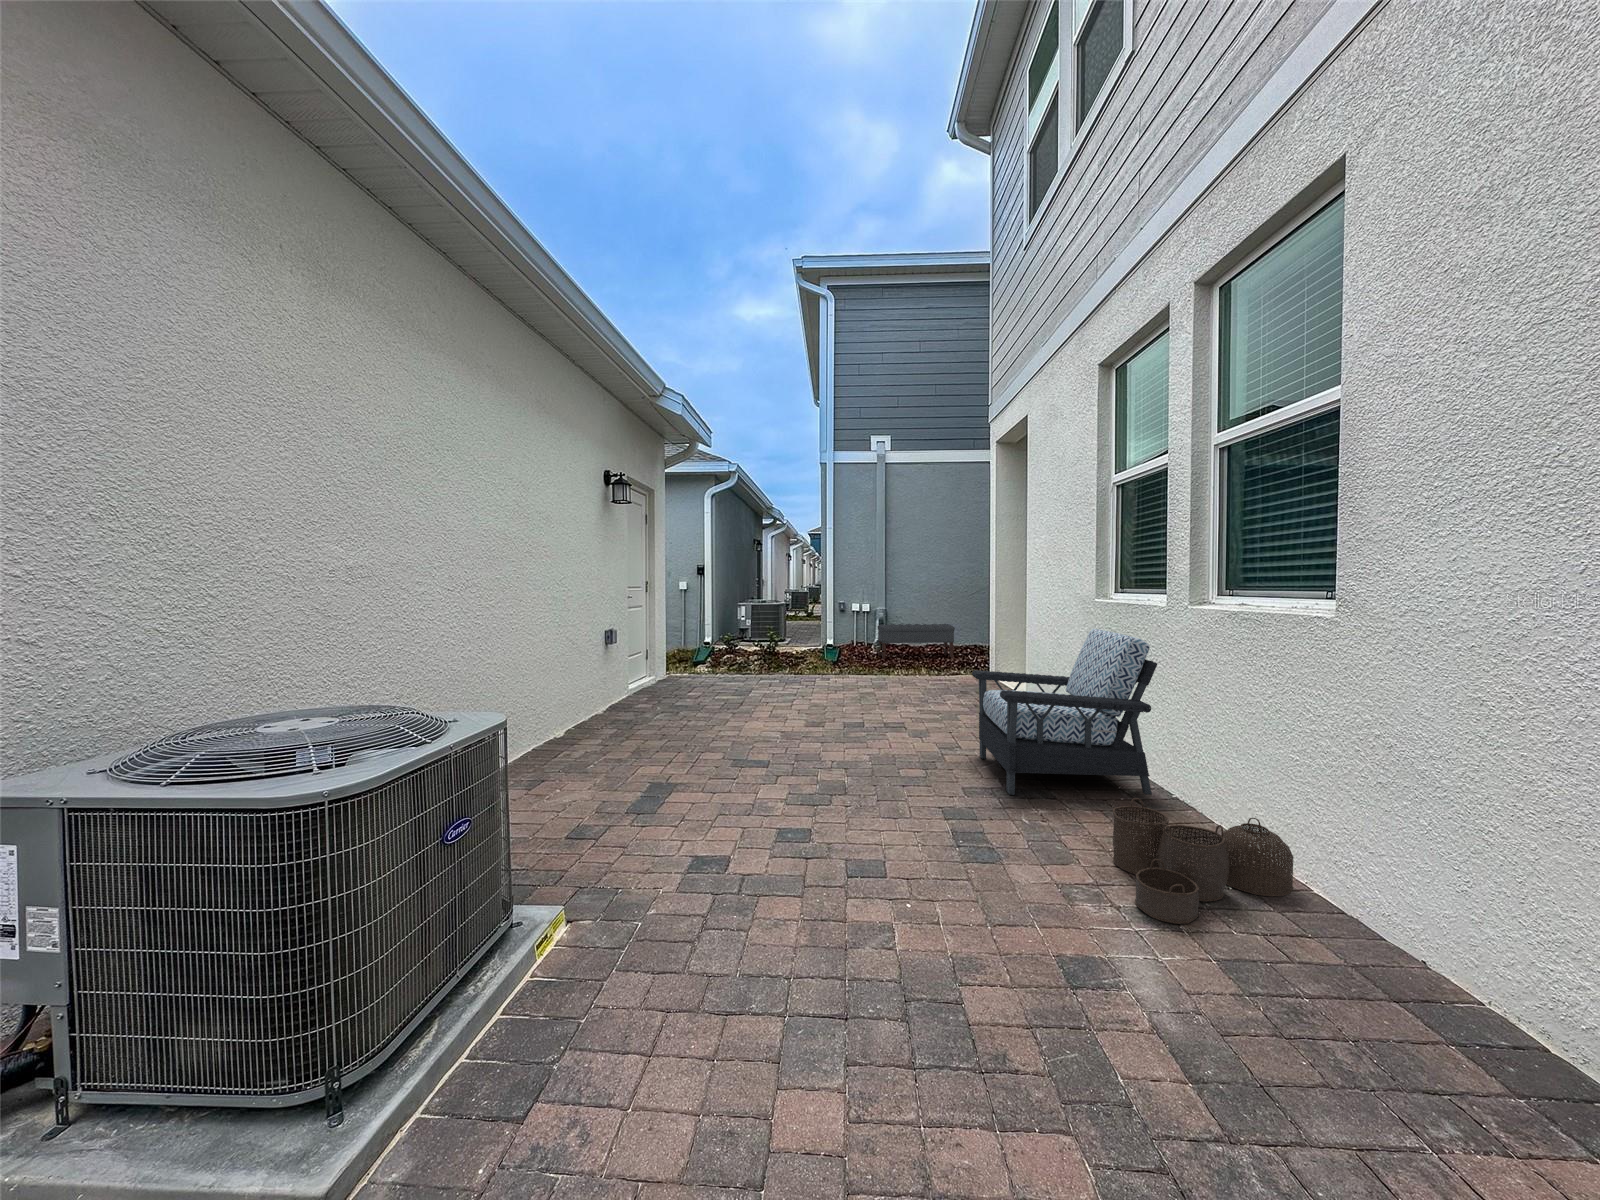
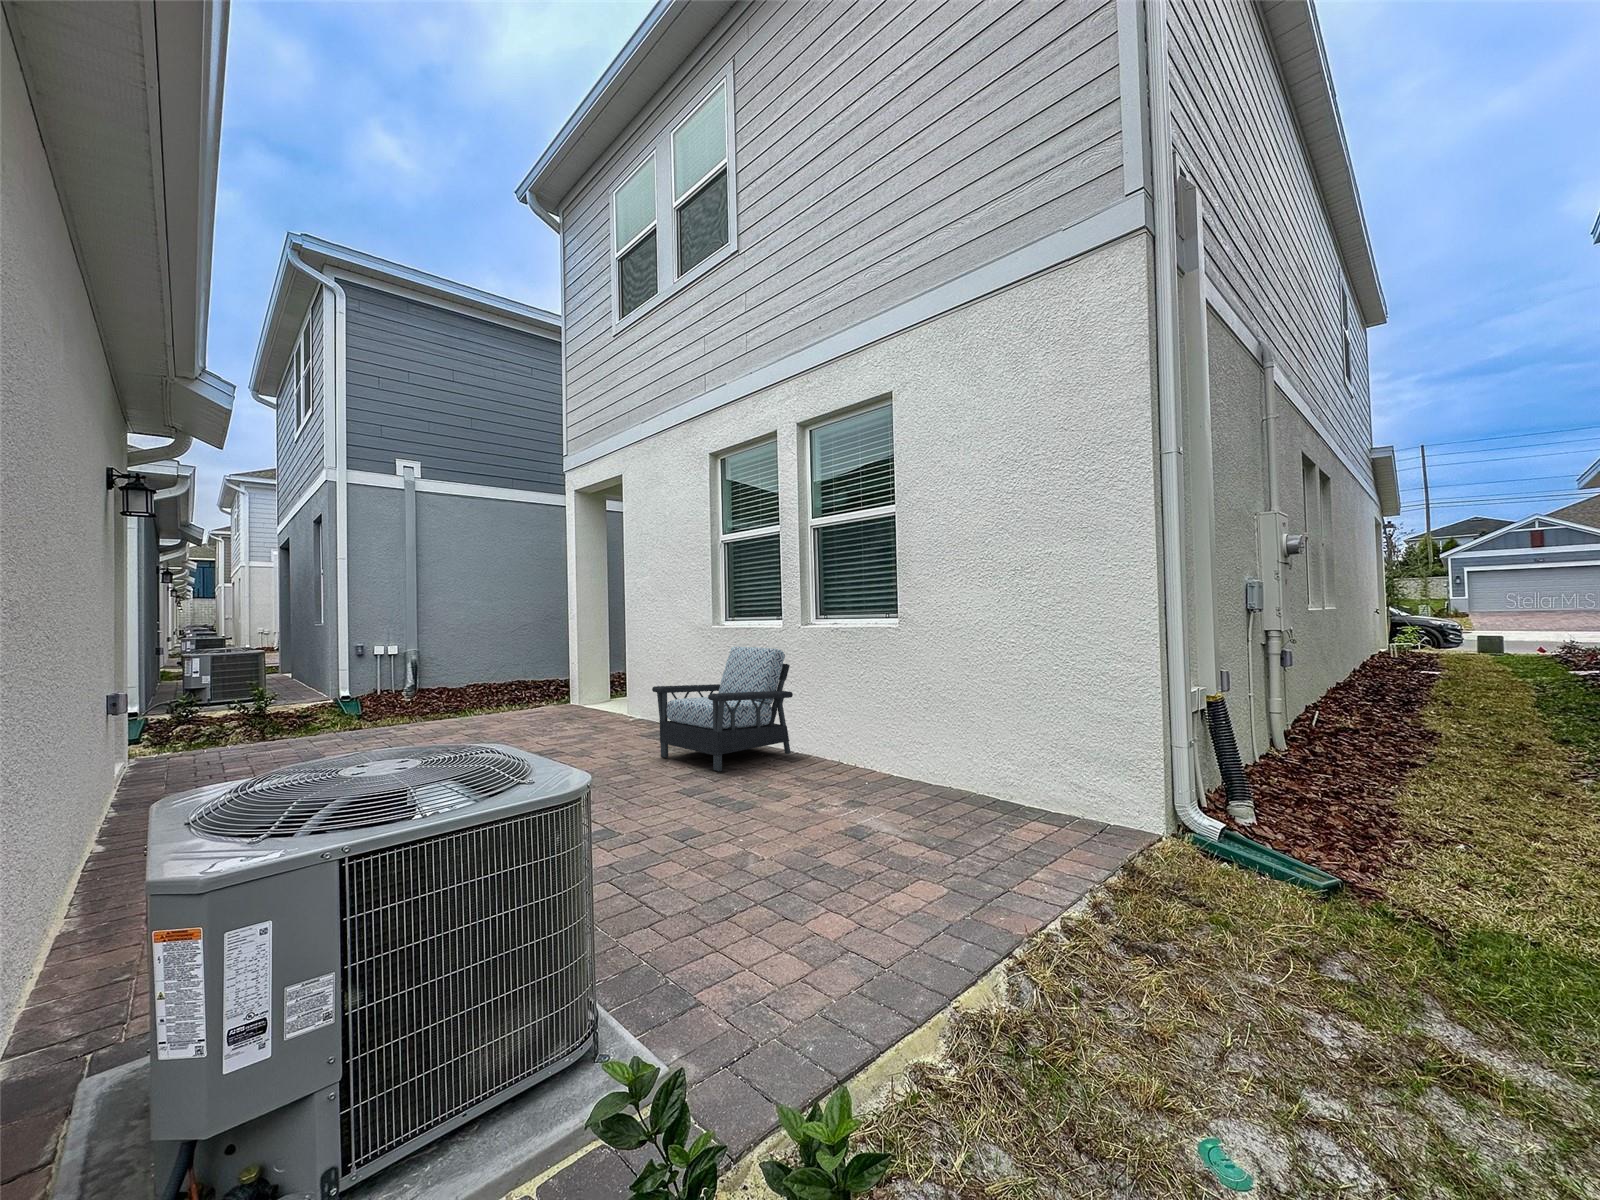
bench: present [878,624,955,659] -> none [407,662,500,706]
woven basket: present [1113,798,1294,924] -> none [818,740,900,799]

